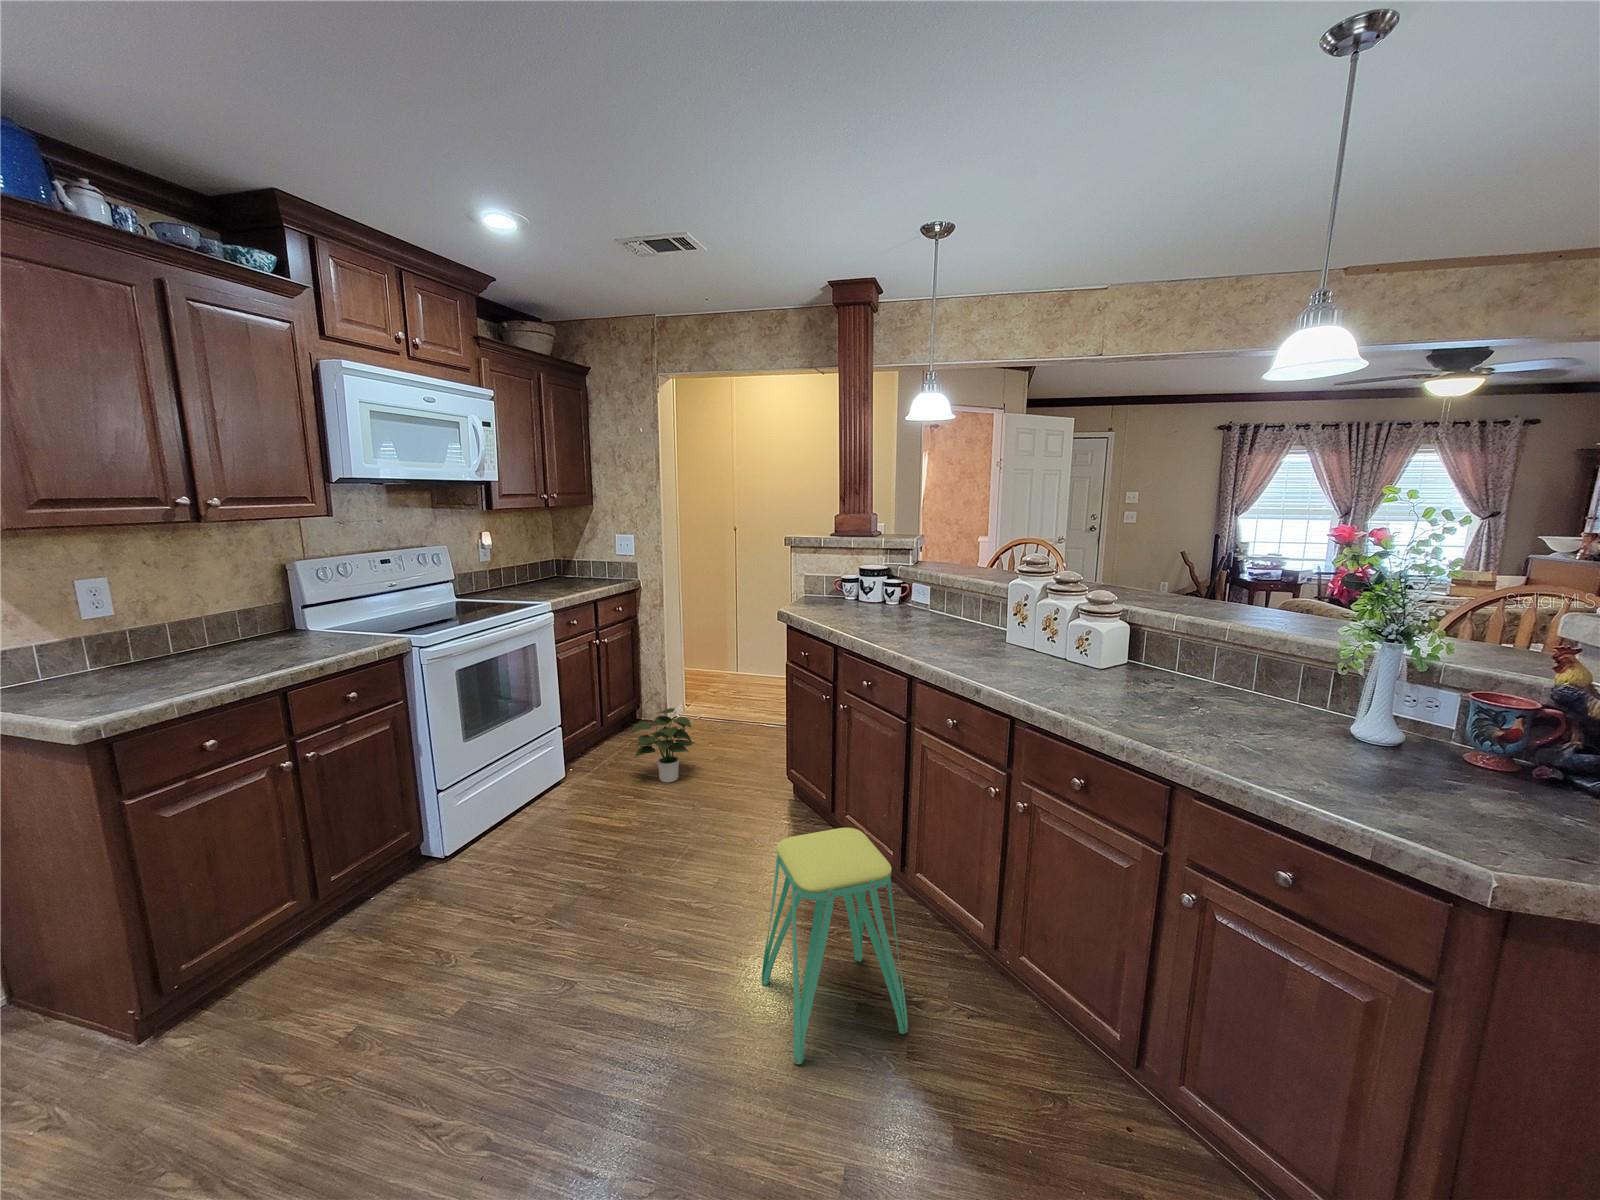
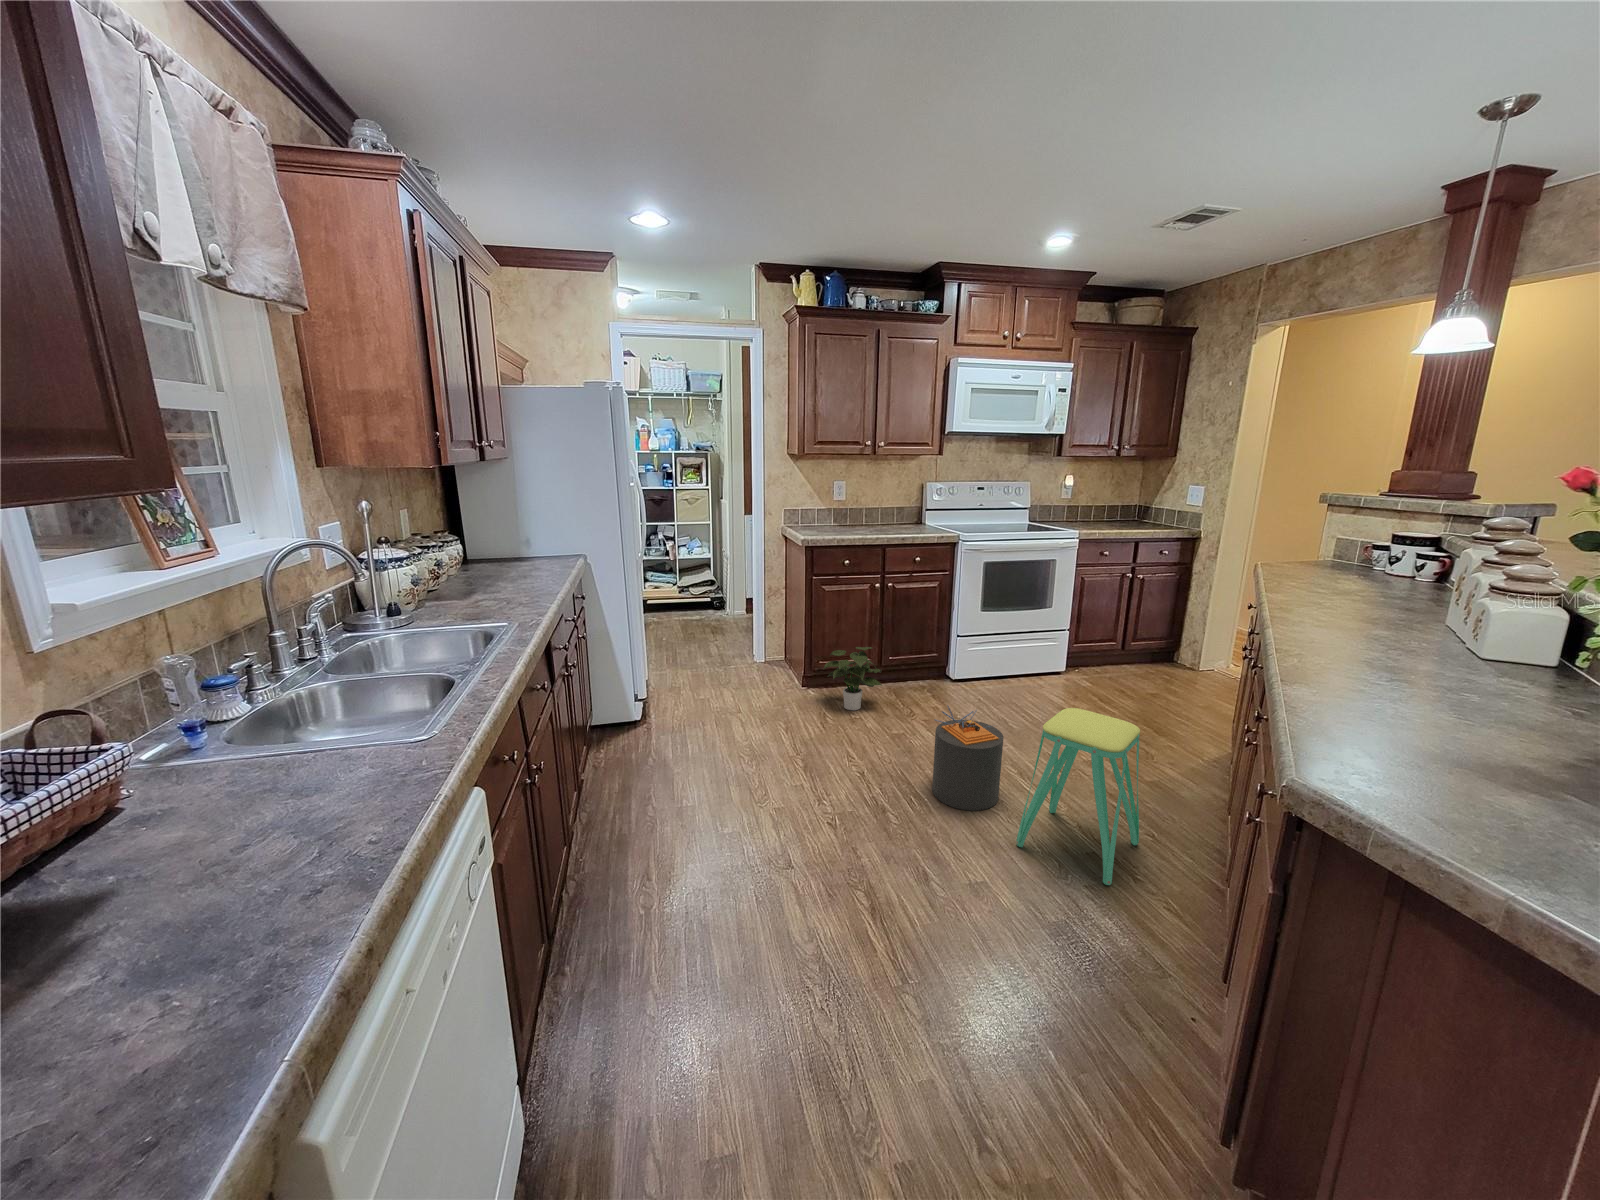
potted plant: present [631,708,695,782] -> present [824,647,882,710]
trash can: none [604,903,712,1082] -> present [932,706,1004,811]

